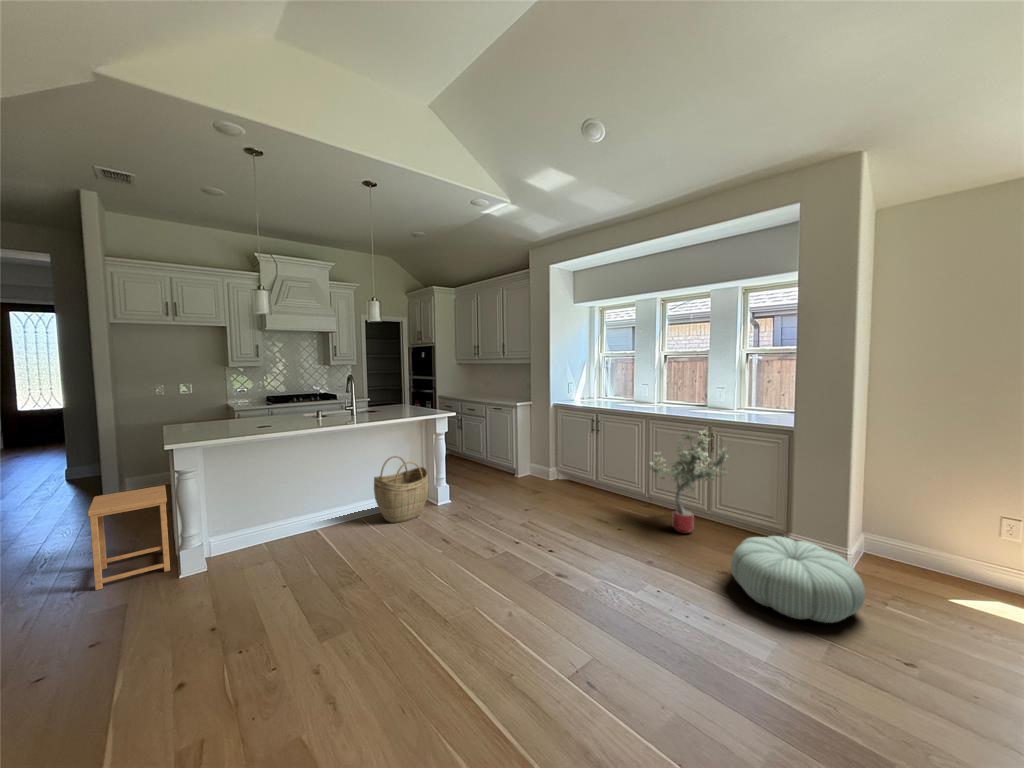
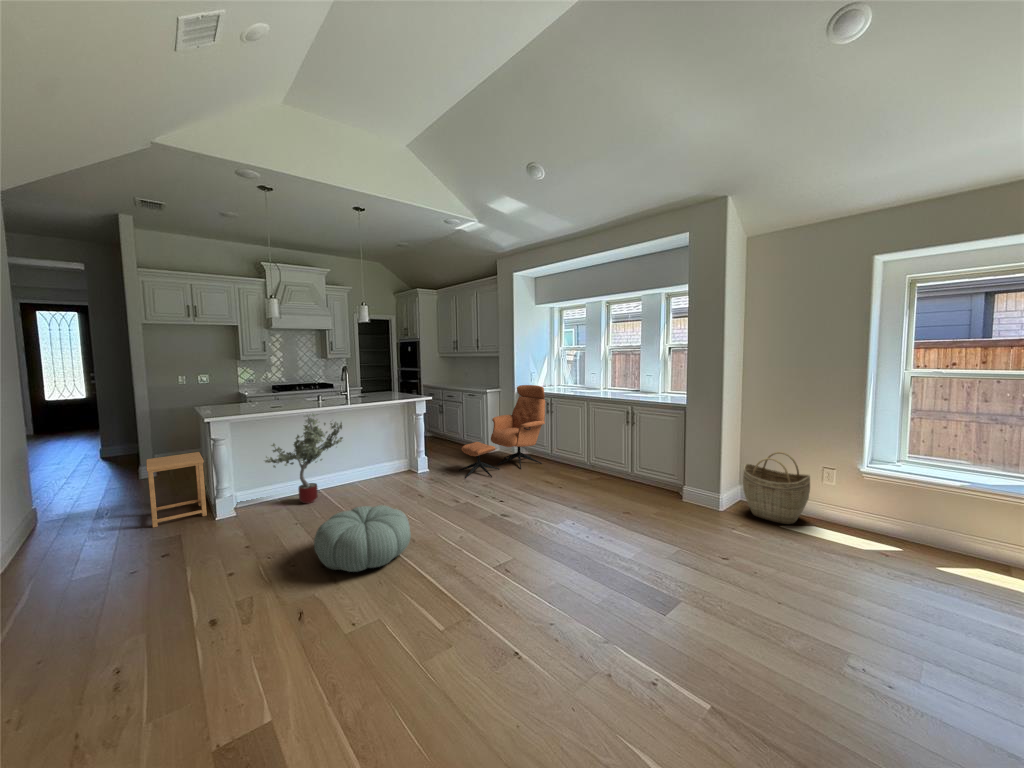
armchair: none [487,398,591,514] -> present [459,385,545,478]
potted tree: present [649,430,727,534] -> present [265,413,343,504]
woven basket: present [374,456,428,523] -> present [743,452,810,524]
pouf: present [731,536,865,623] -> present [314,505,411,572]

